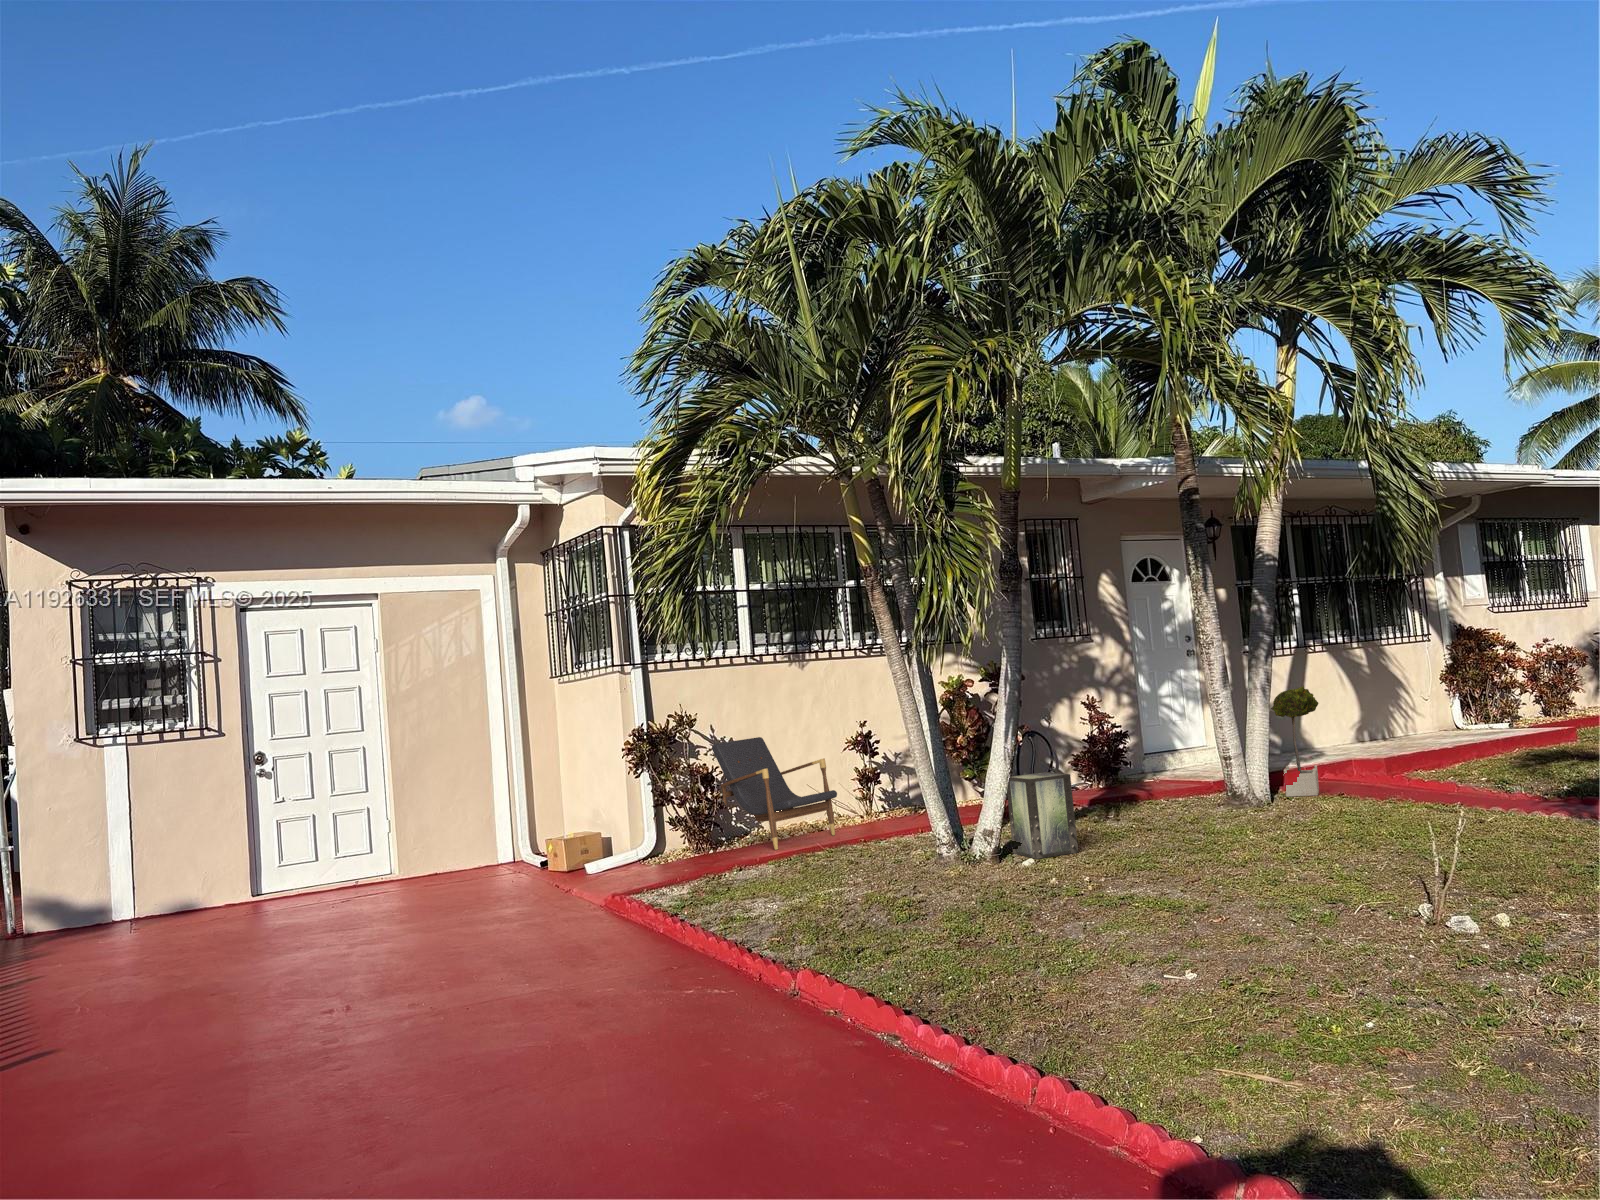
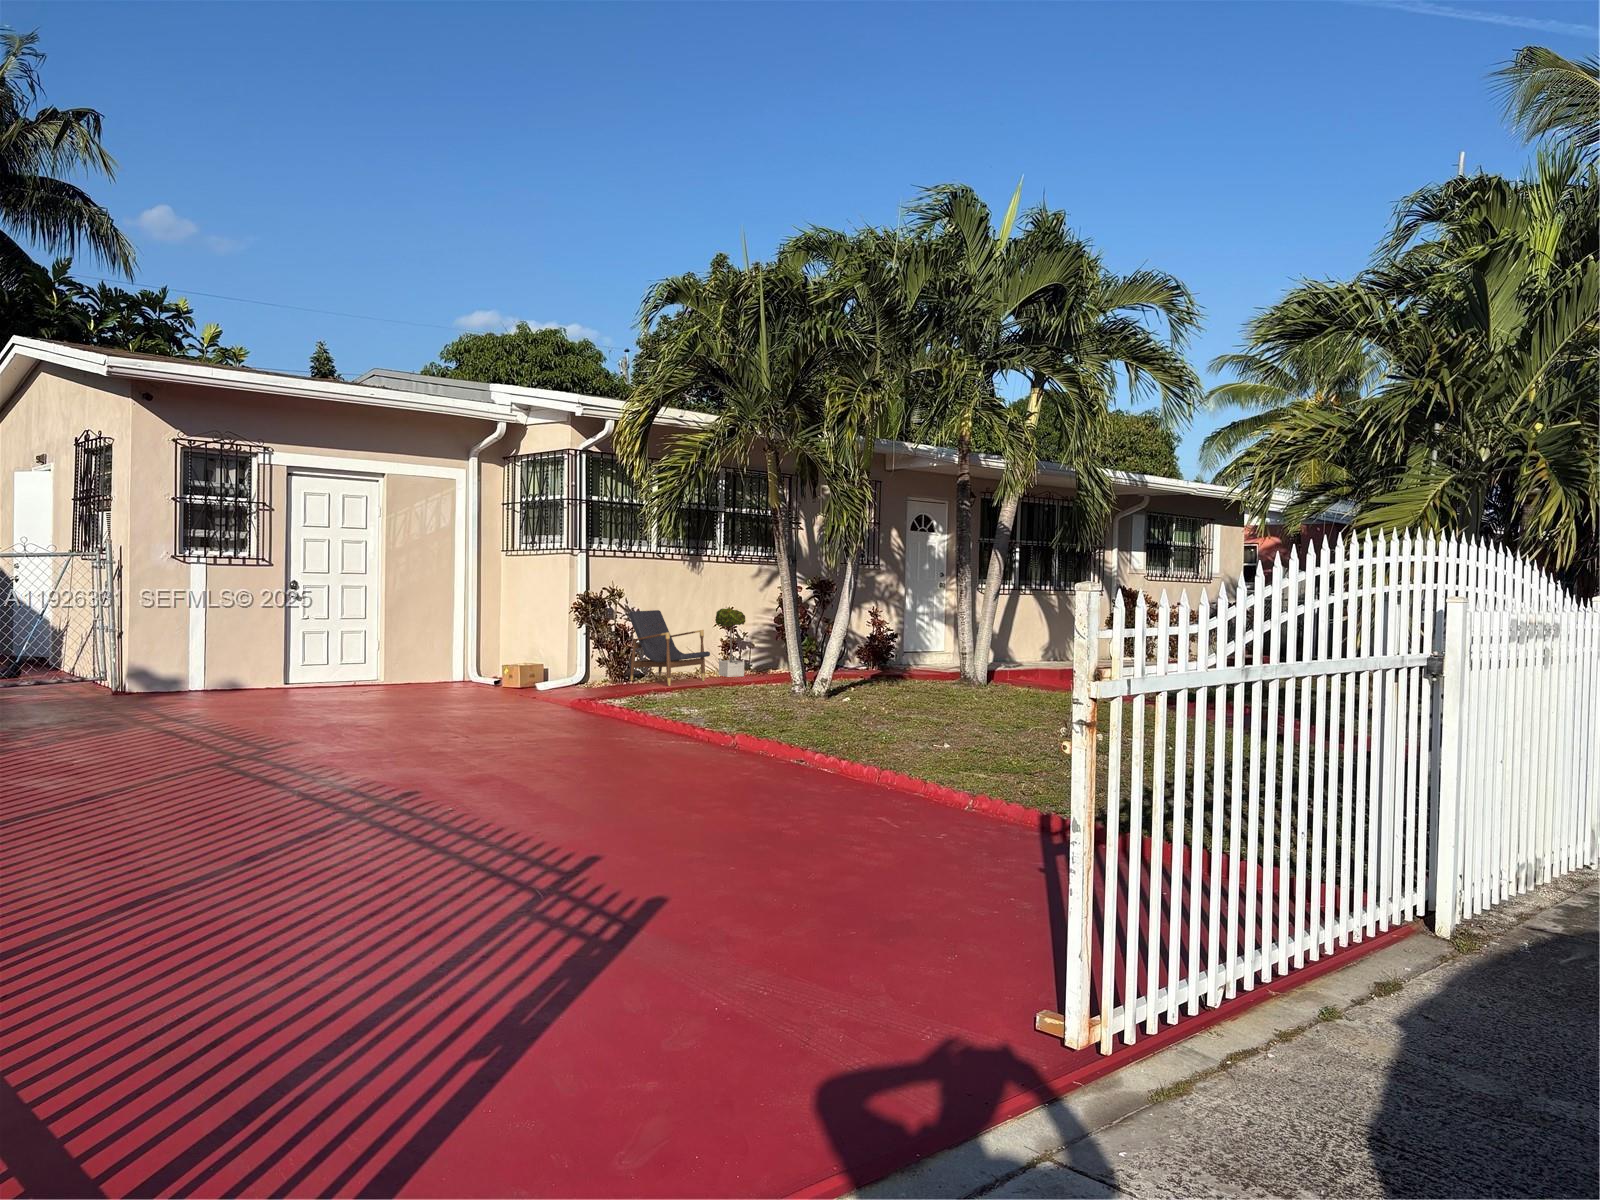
potted tree: present [1271,686,1319,797] -> present [715,608,745,677]
storage box: present [1007,772,1078,859] -> none [828,654,869,706]

